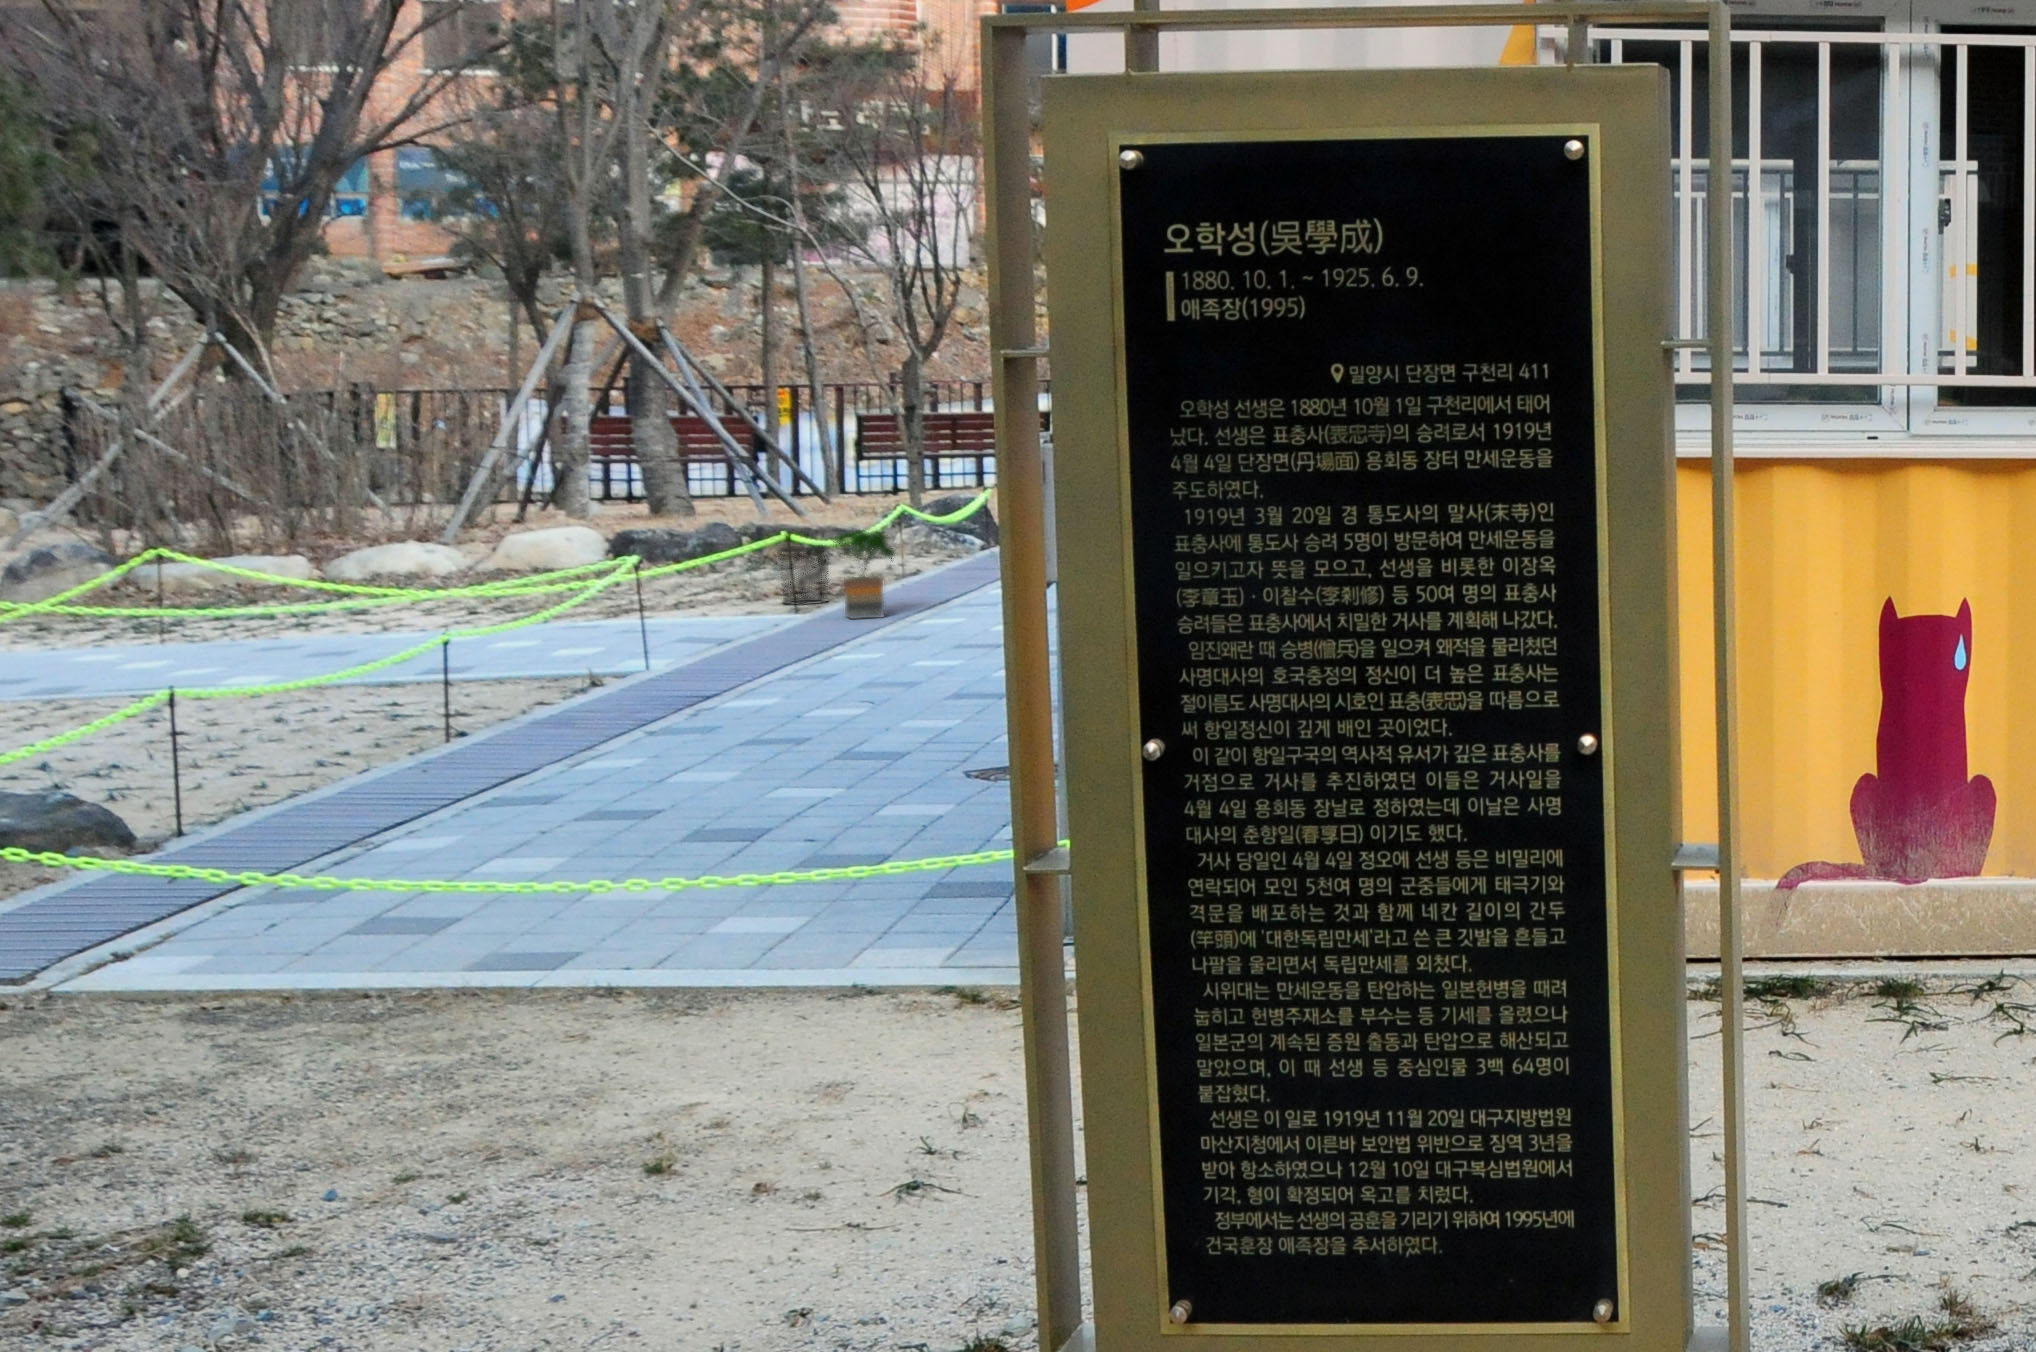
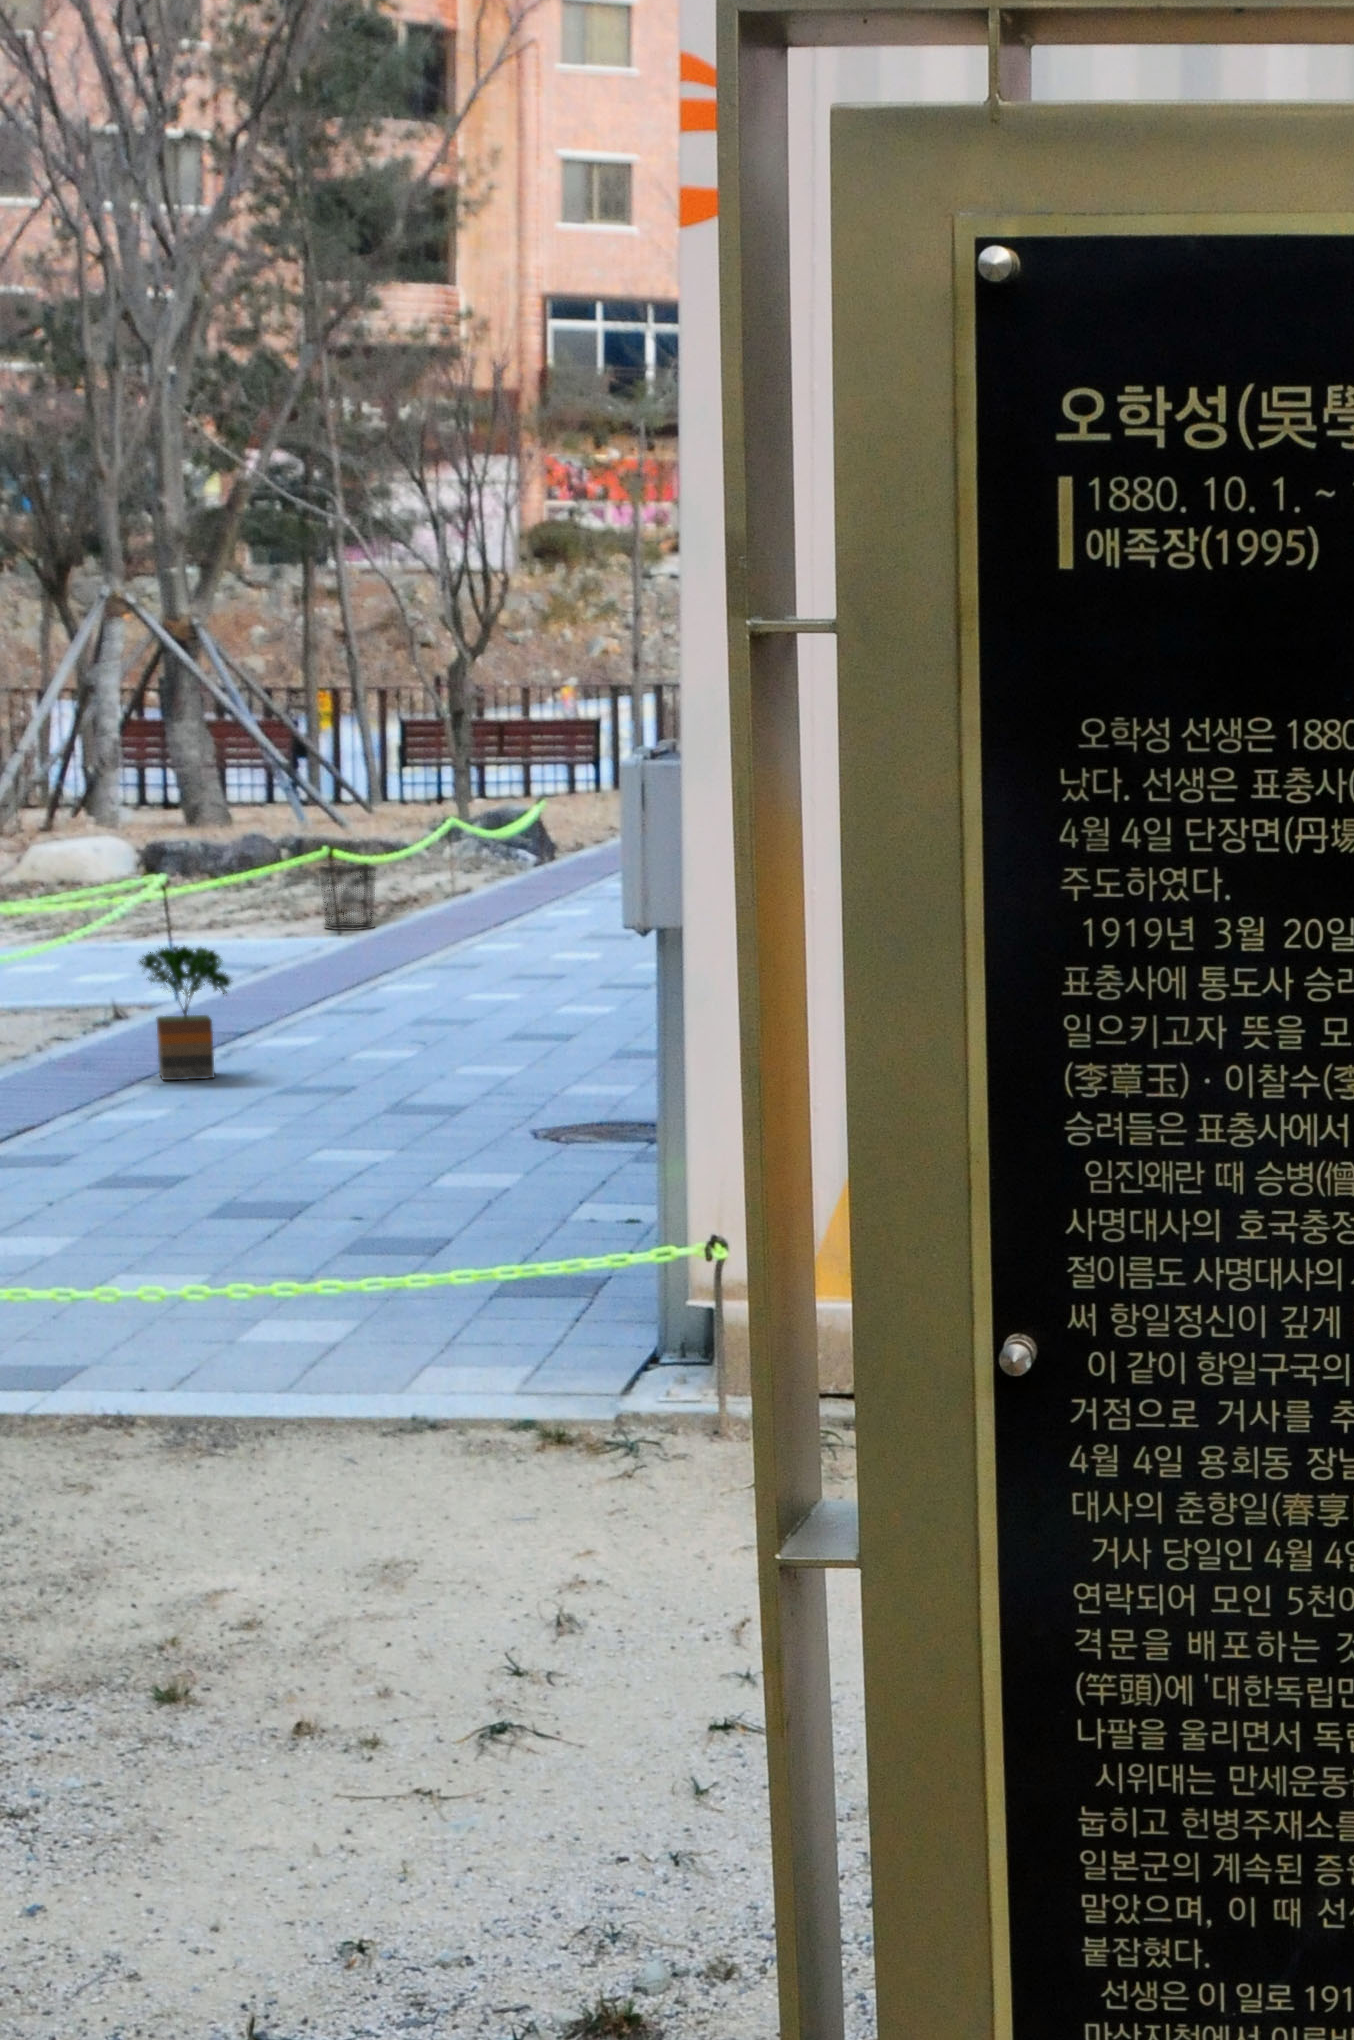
potted tree: present [833,530,895,619] -> present [139,947,232,1080]

